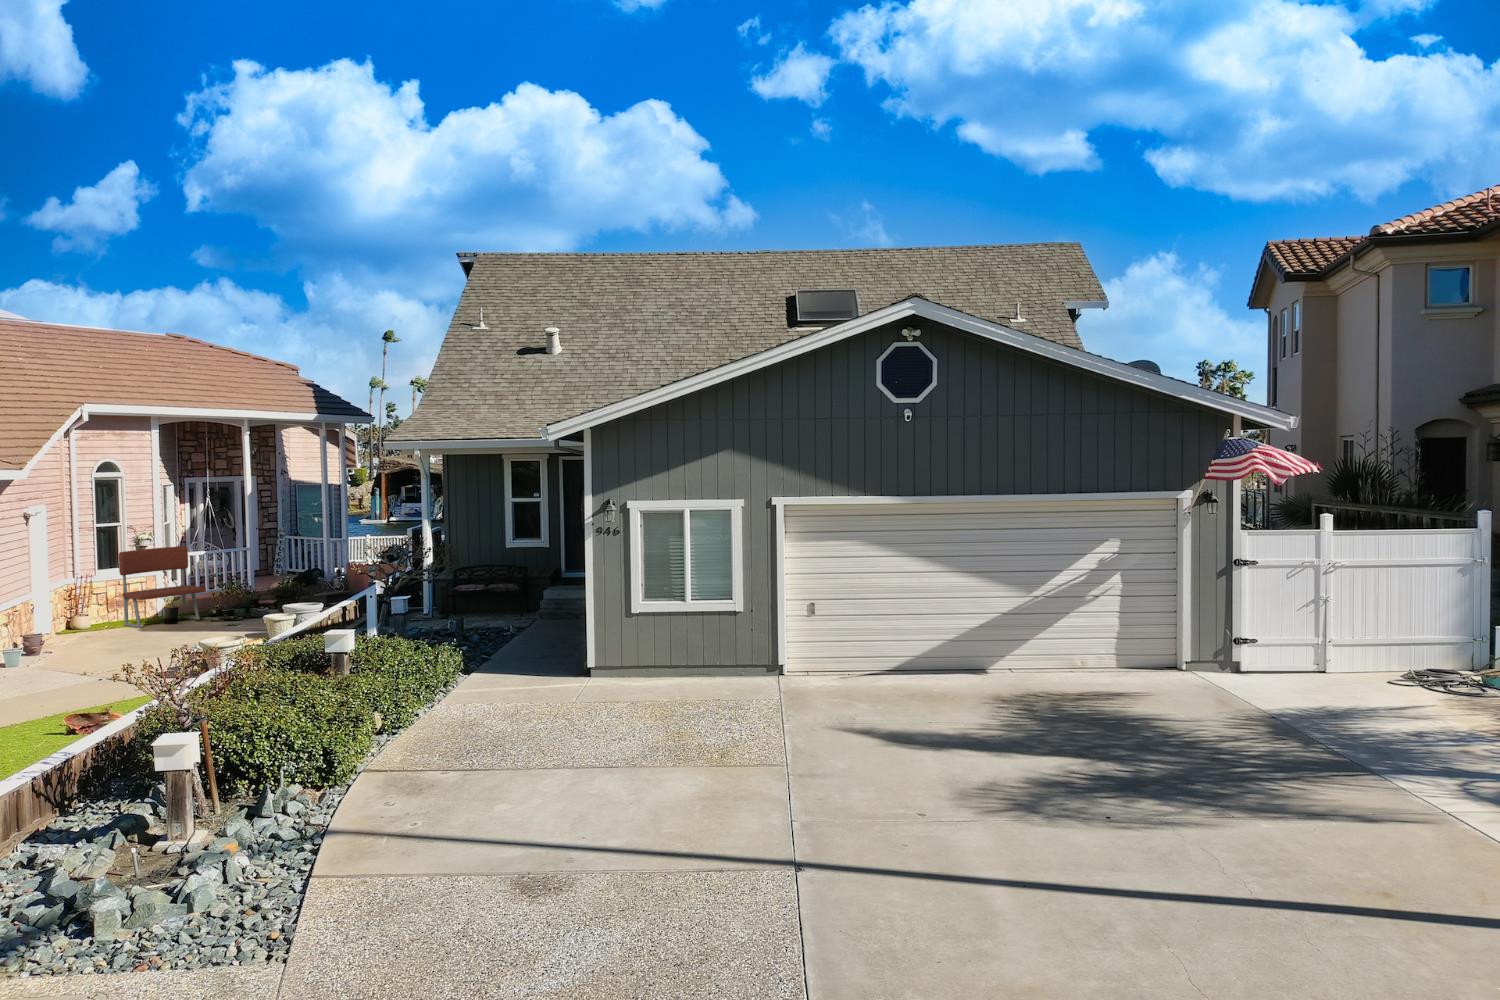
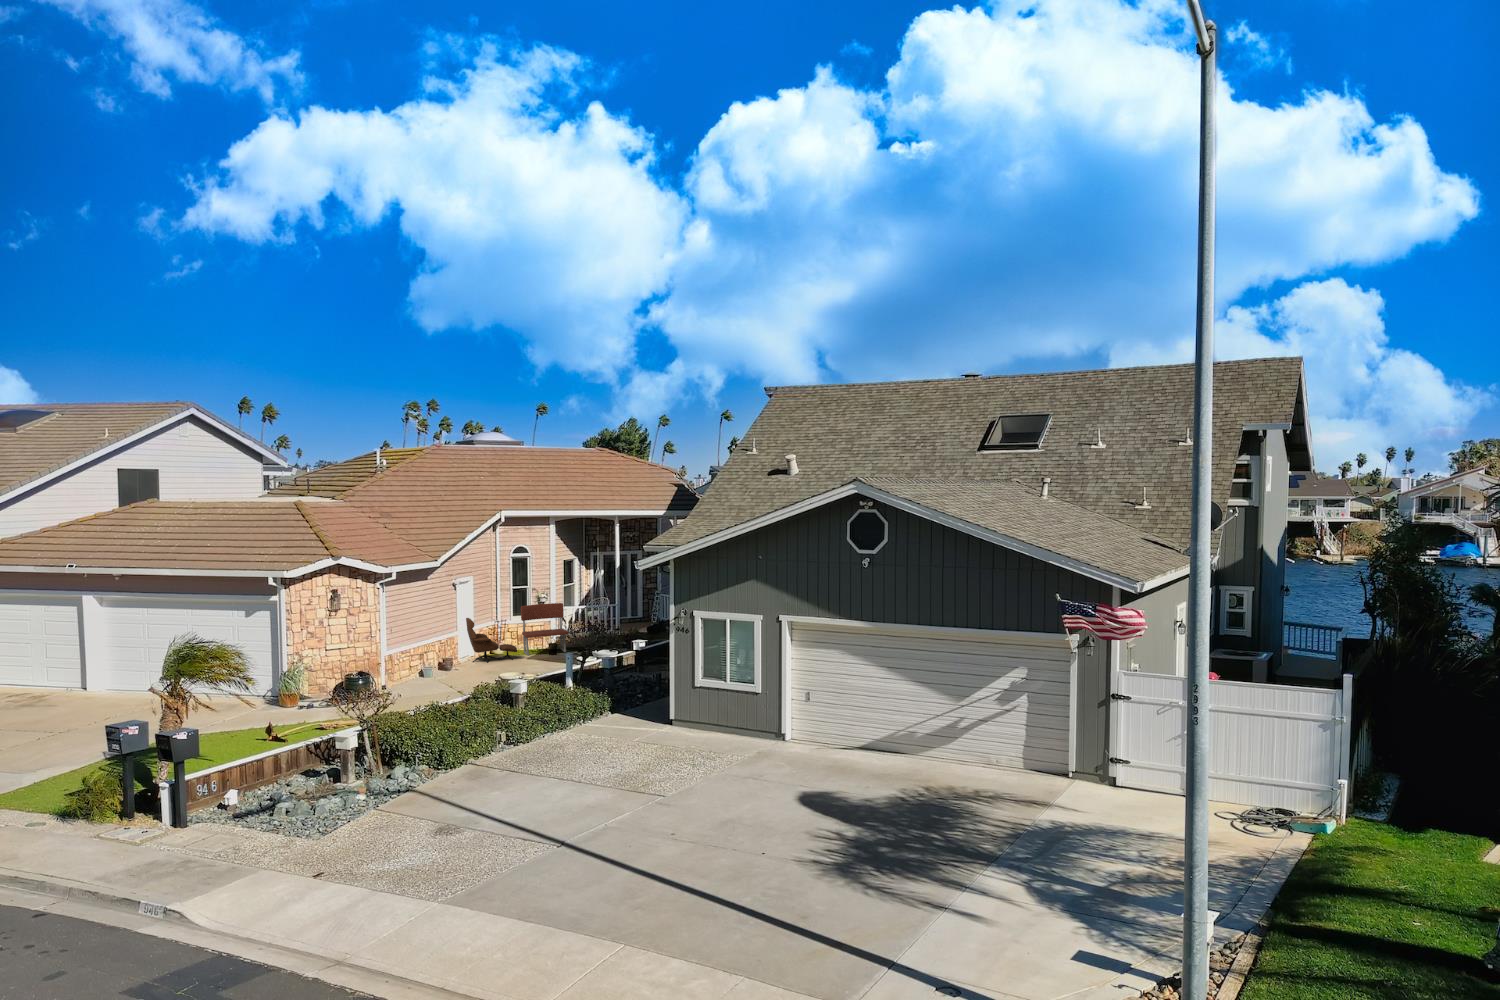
lounge chair: none [33,571,131,644] -> present [466,618,517,663]

